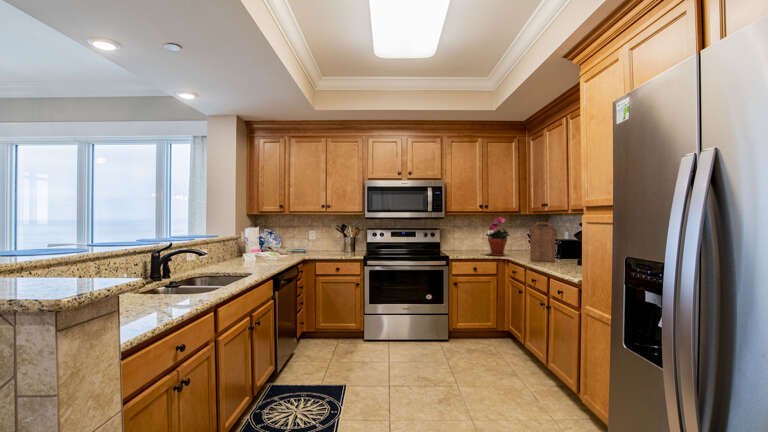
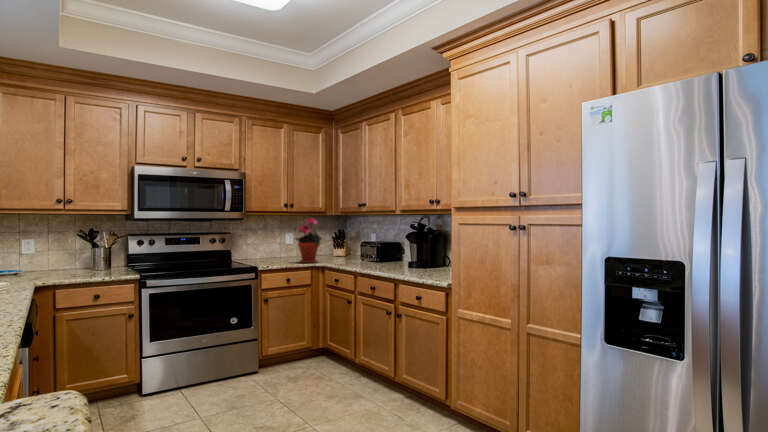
cutting board: present [530,222,555,262] -> none [351,223,375,264]

